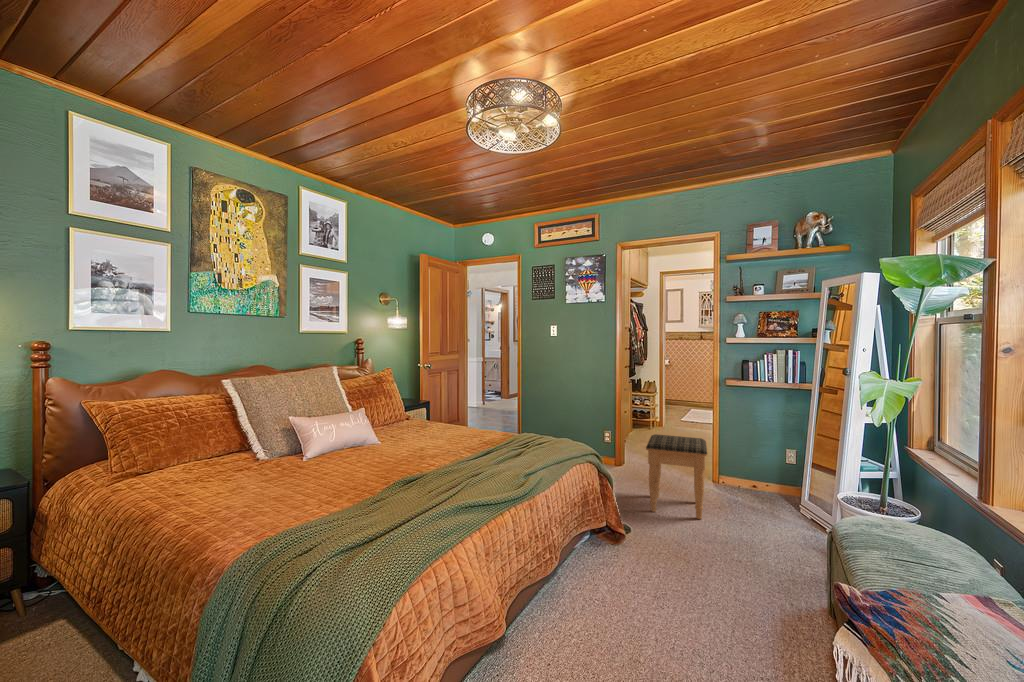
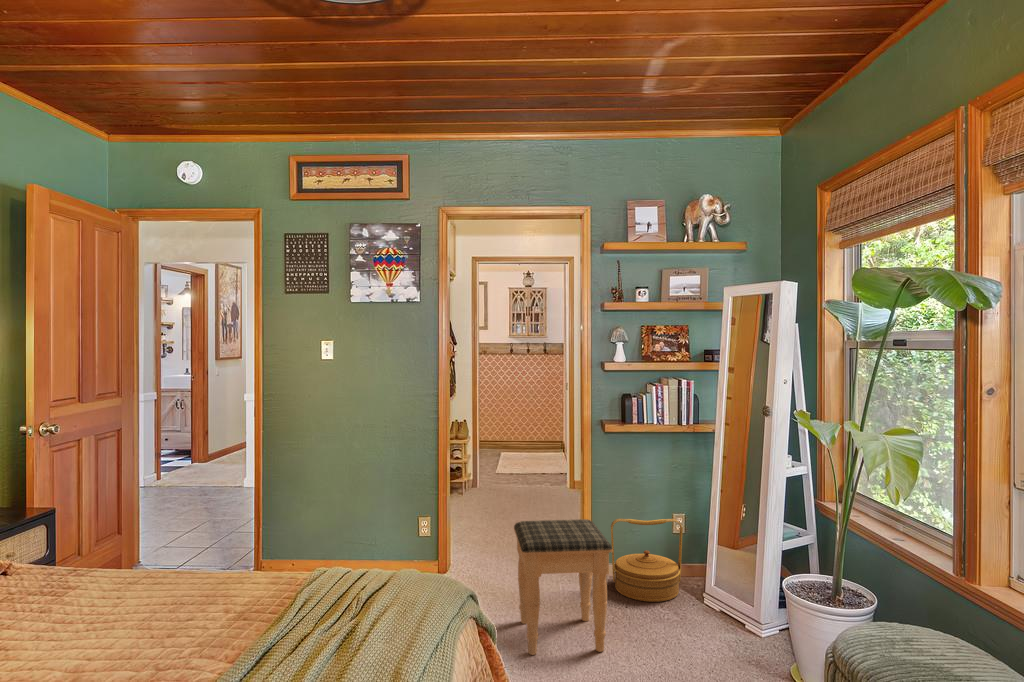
woven basket: none [728,445,786,504] -> present [611,519,683,602]

